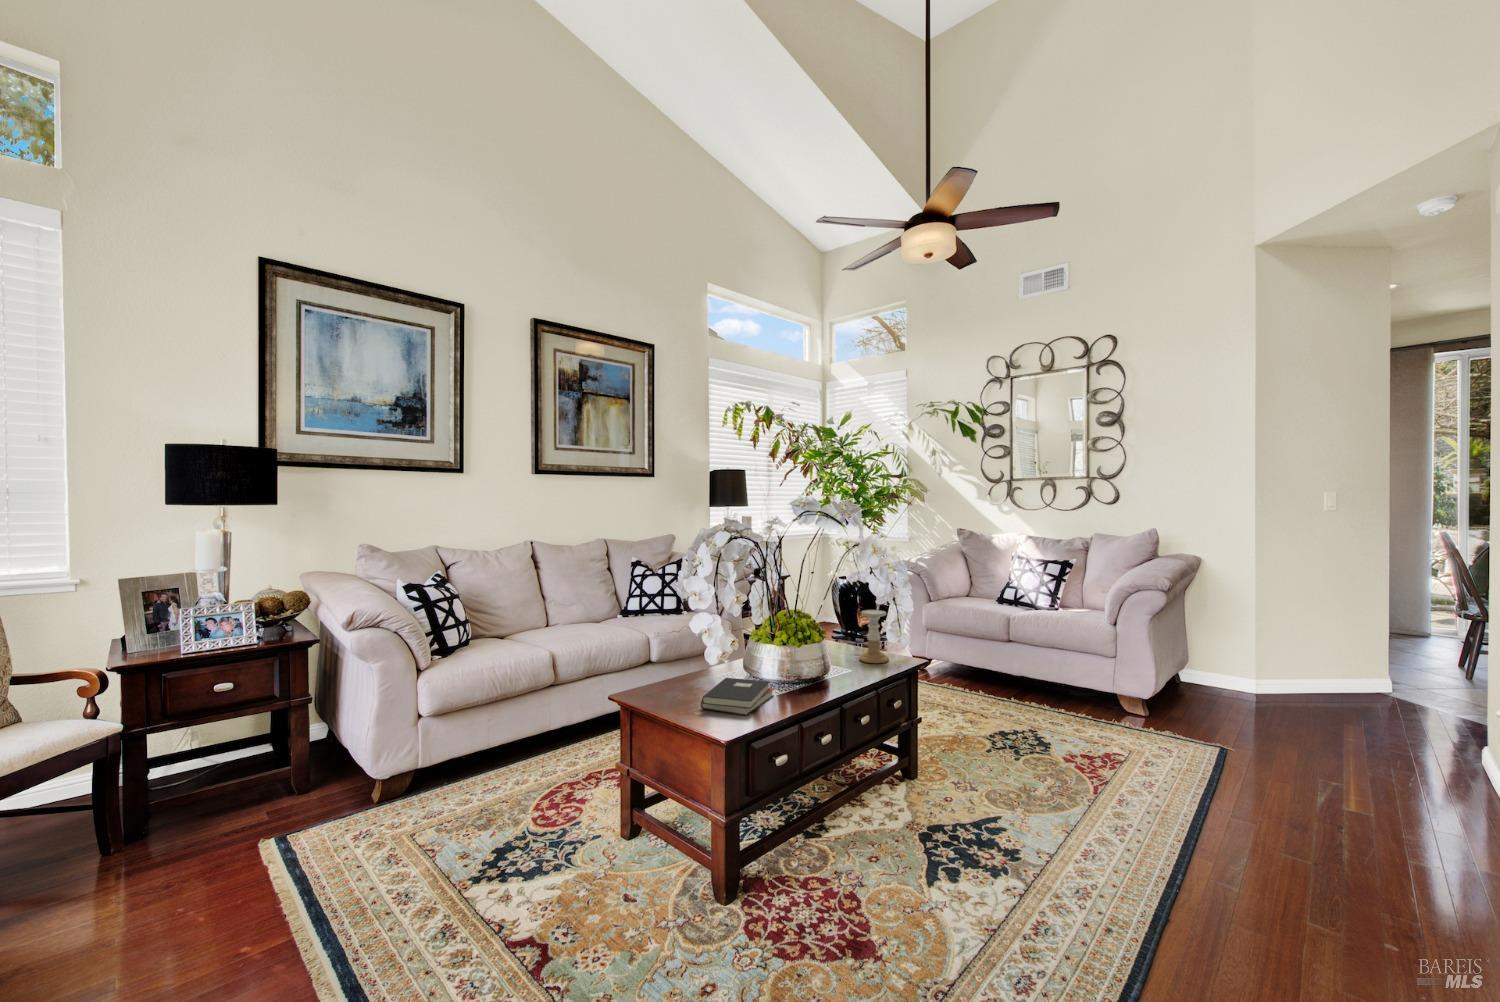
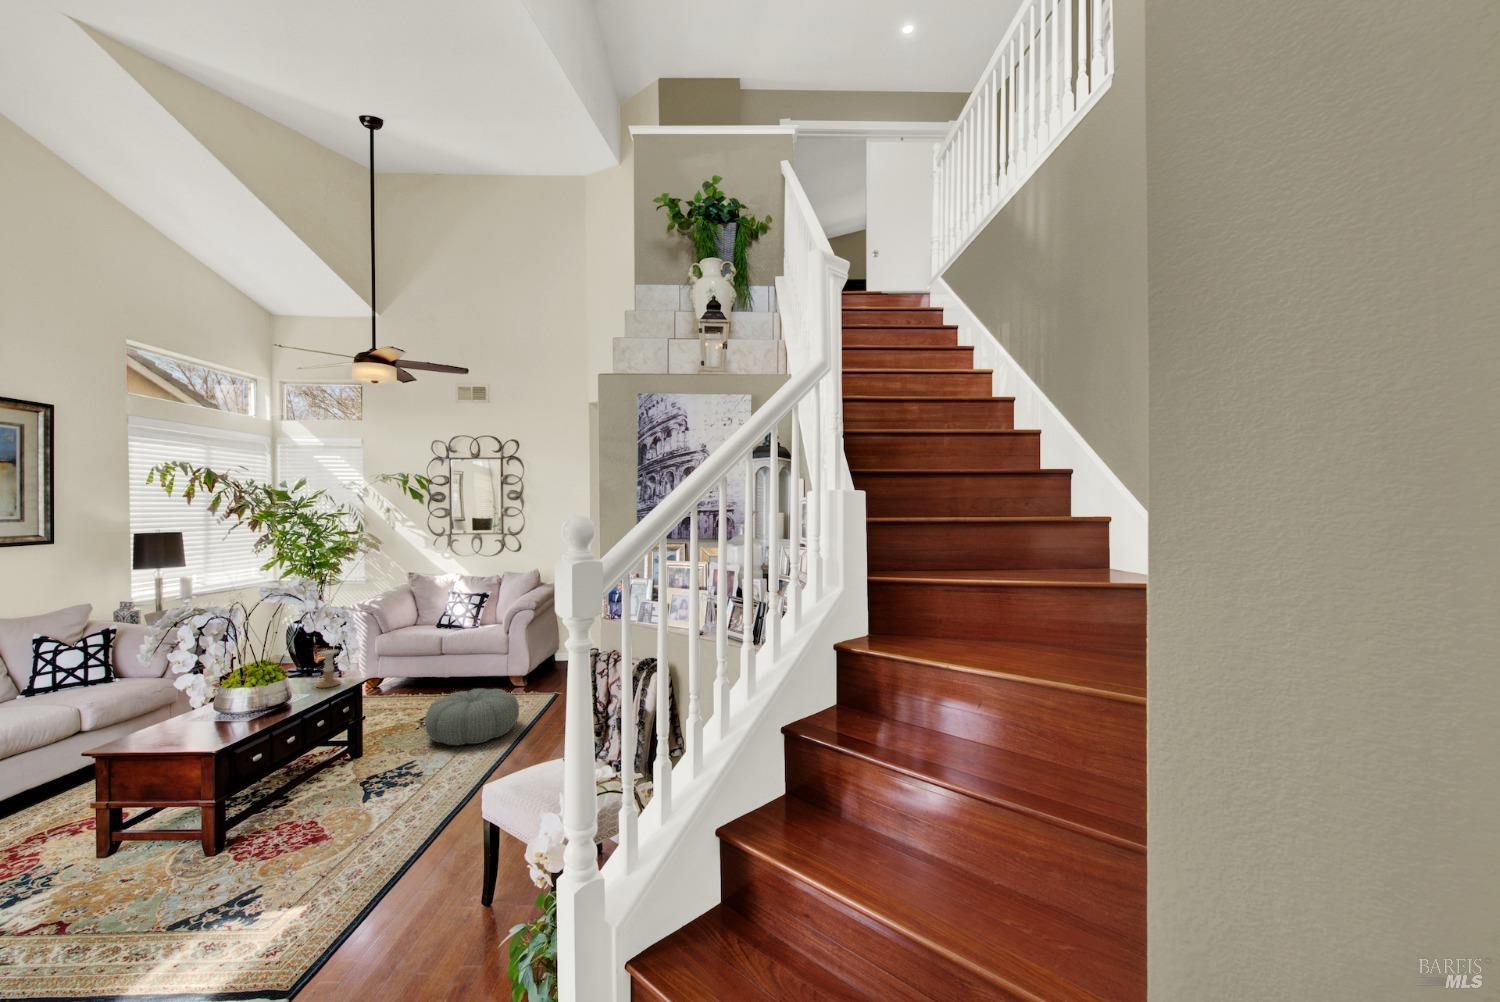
hardback book: present [701,678,774,715] -> none [177,715,245,745]
pouf: none [1000,706,1161,808] -> present [425,689,519,745]

